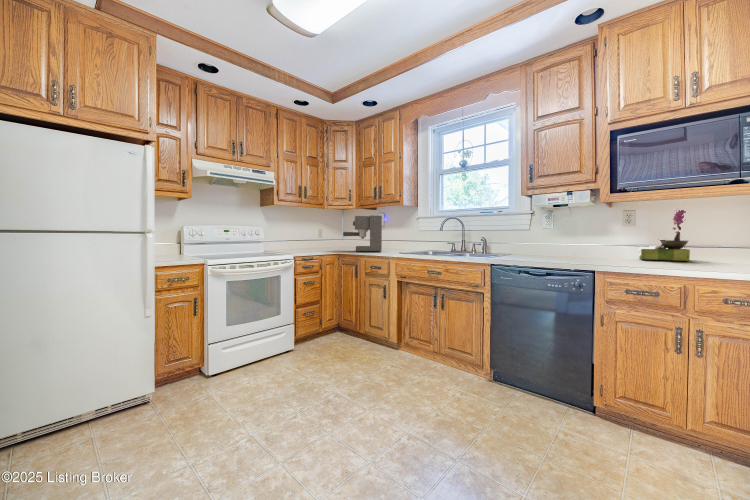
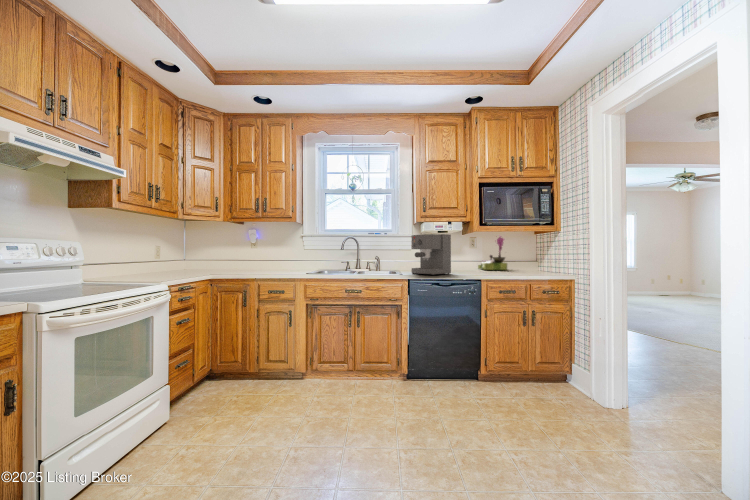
coffee maker: present [343,216,382,252] -> present [411,234,451,275]

